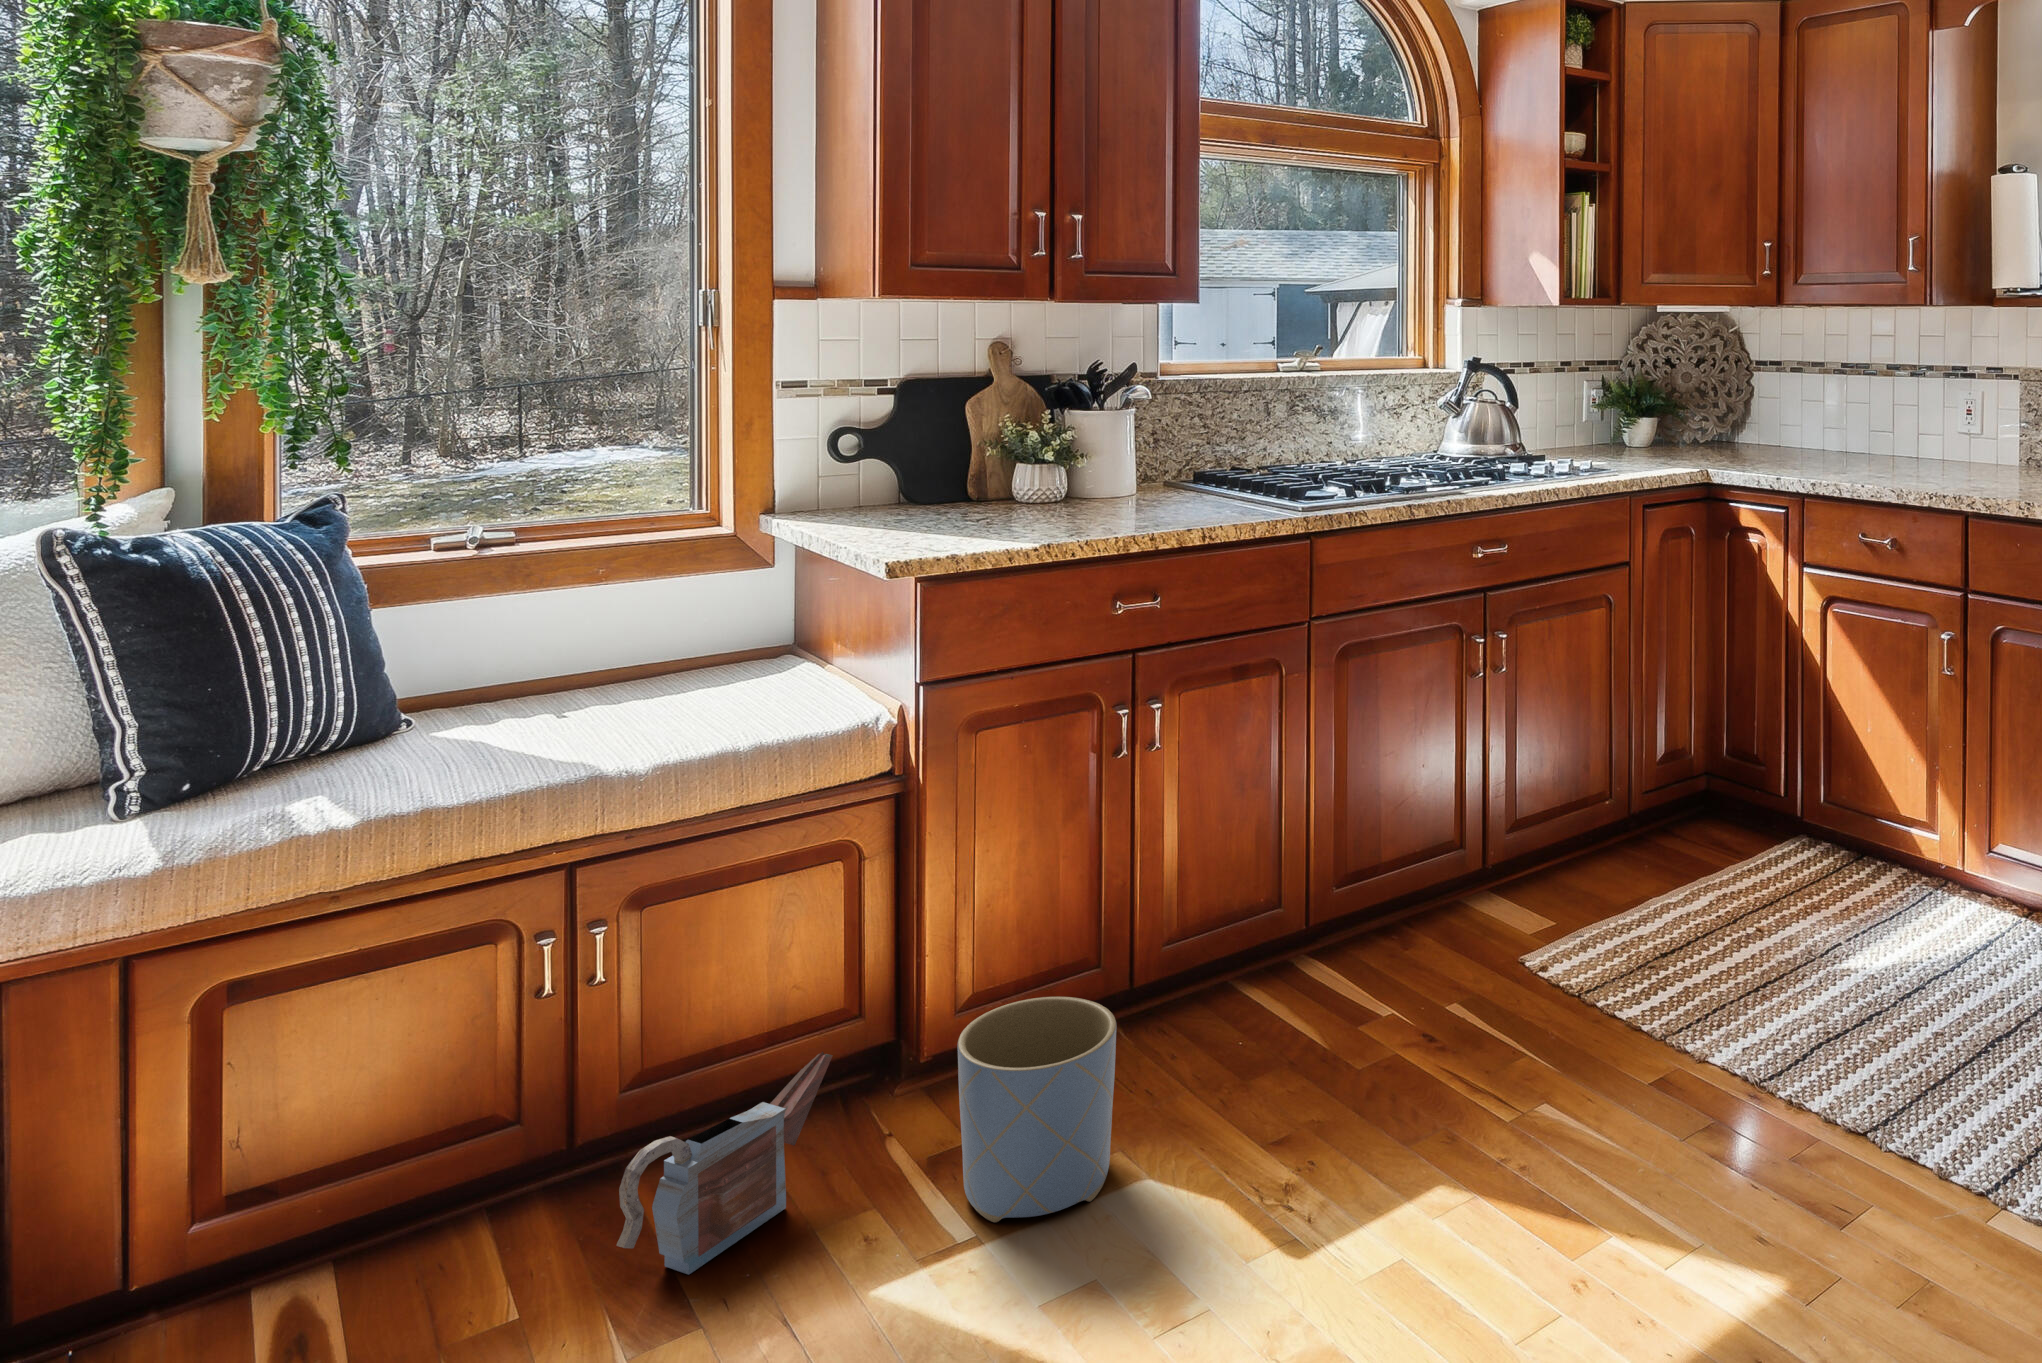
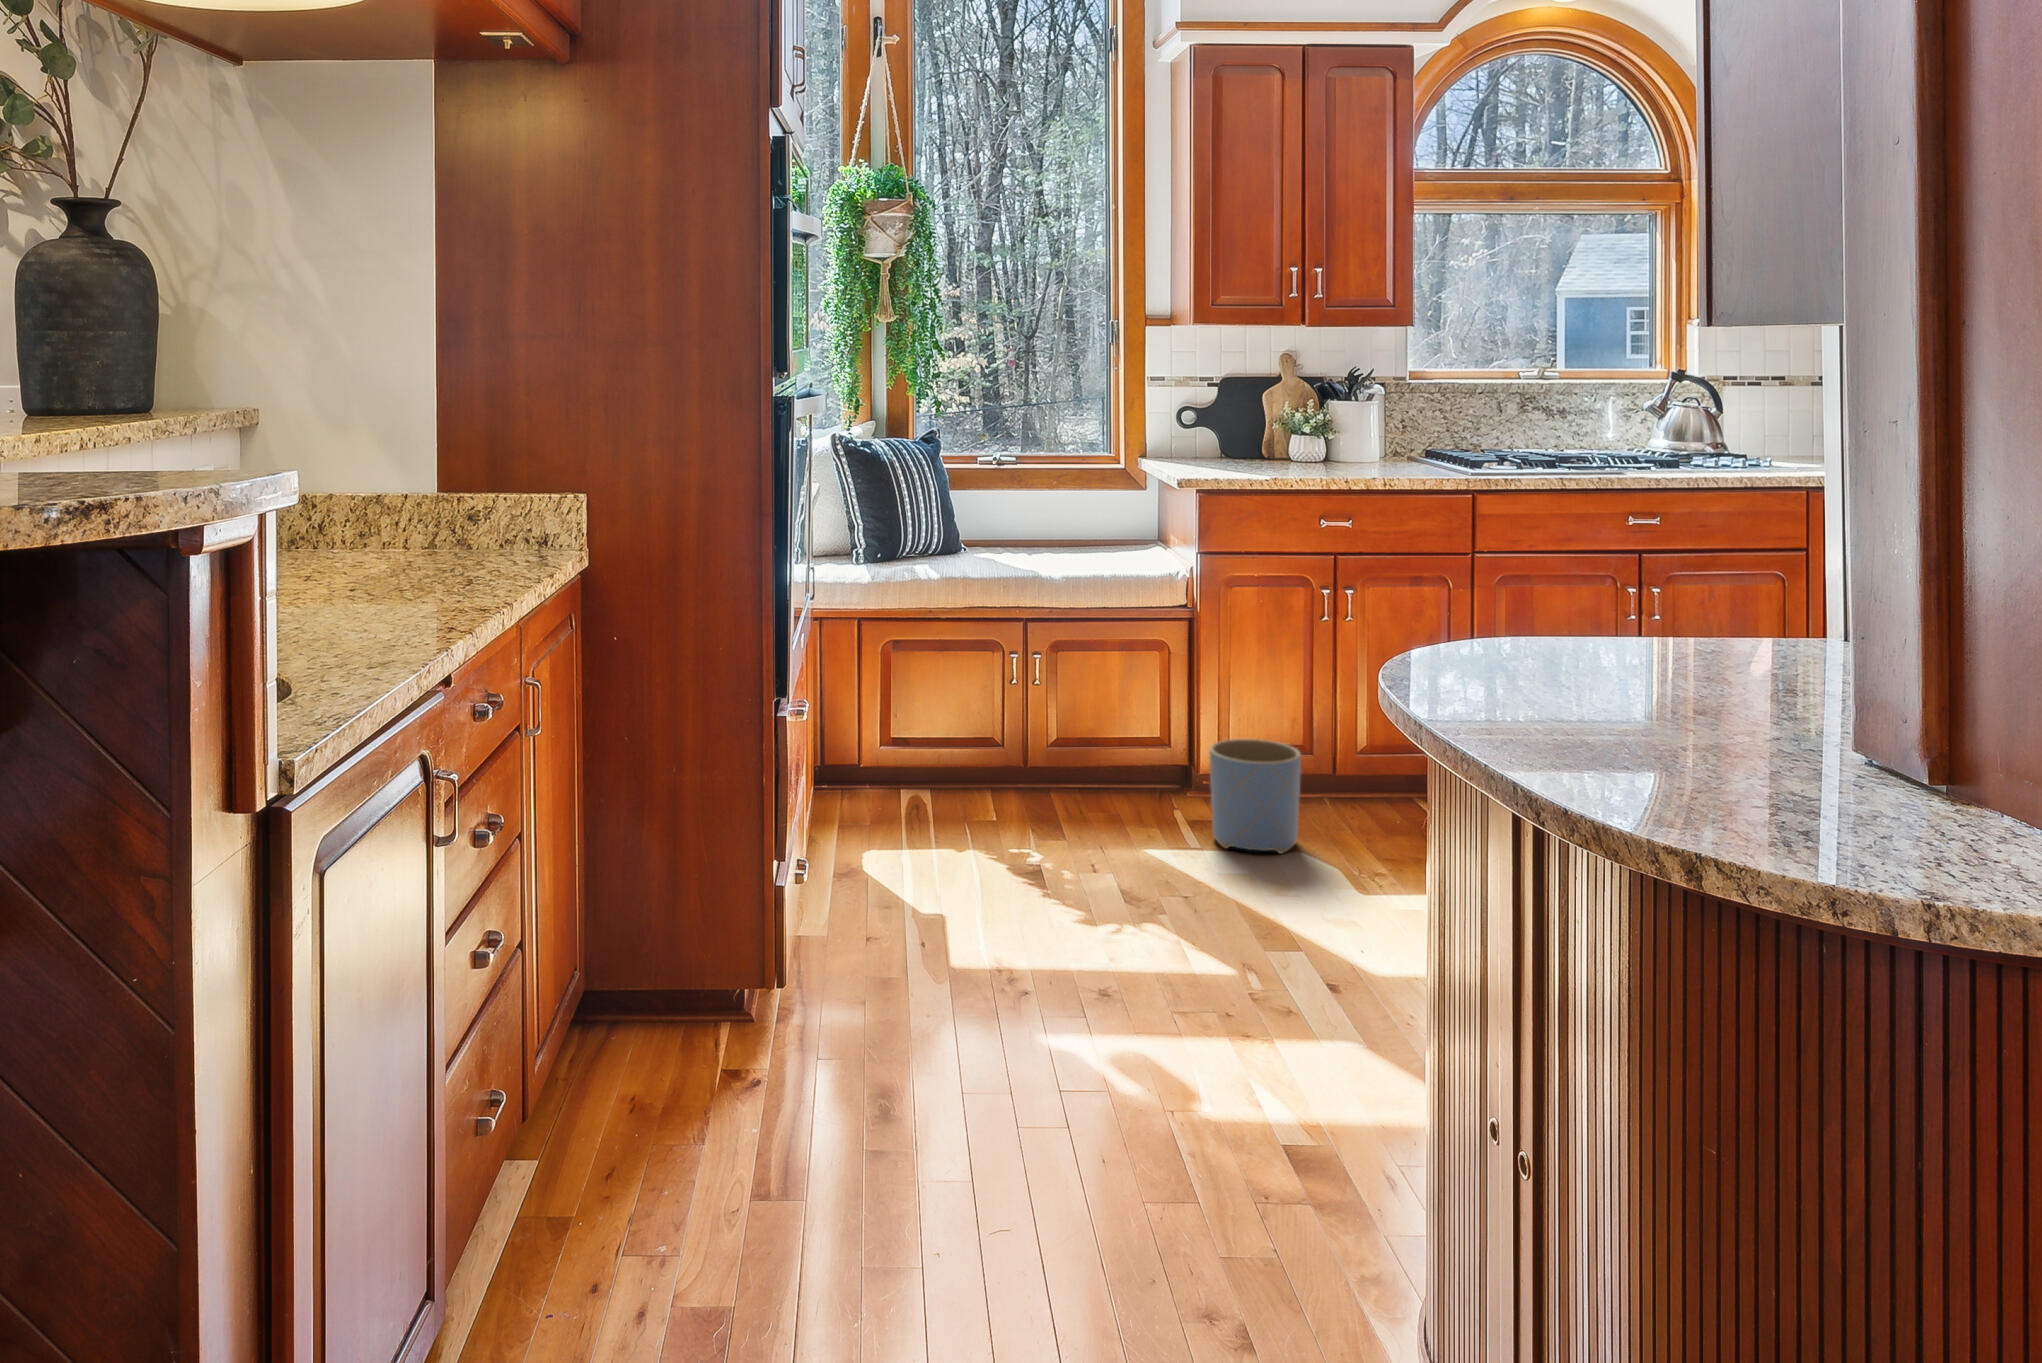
watering can: present [617,1052,832,1275] -> none [1040,745,1151,830]

